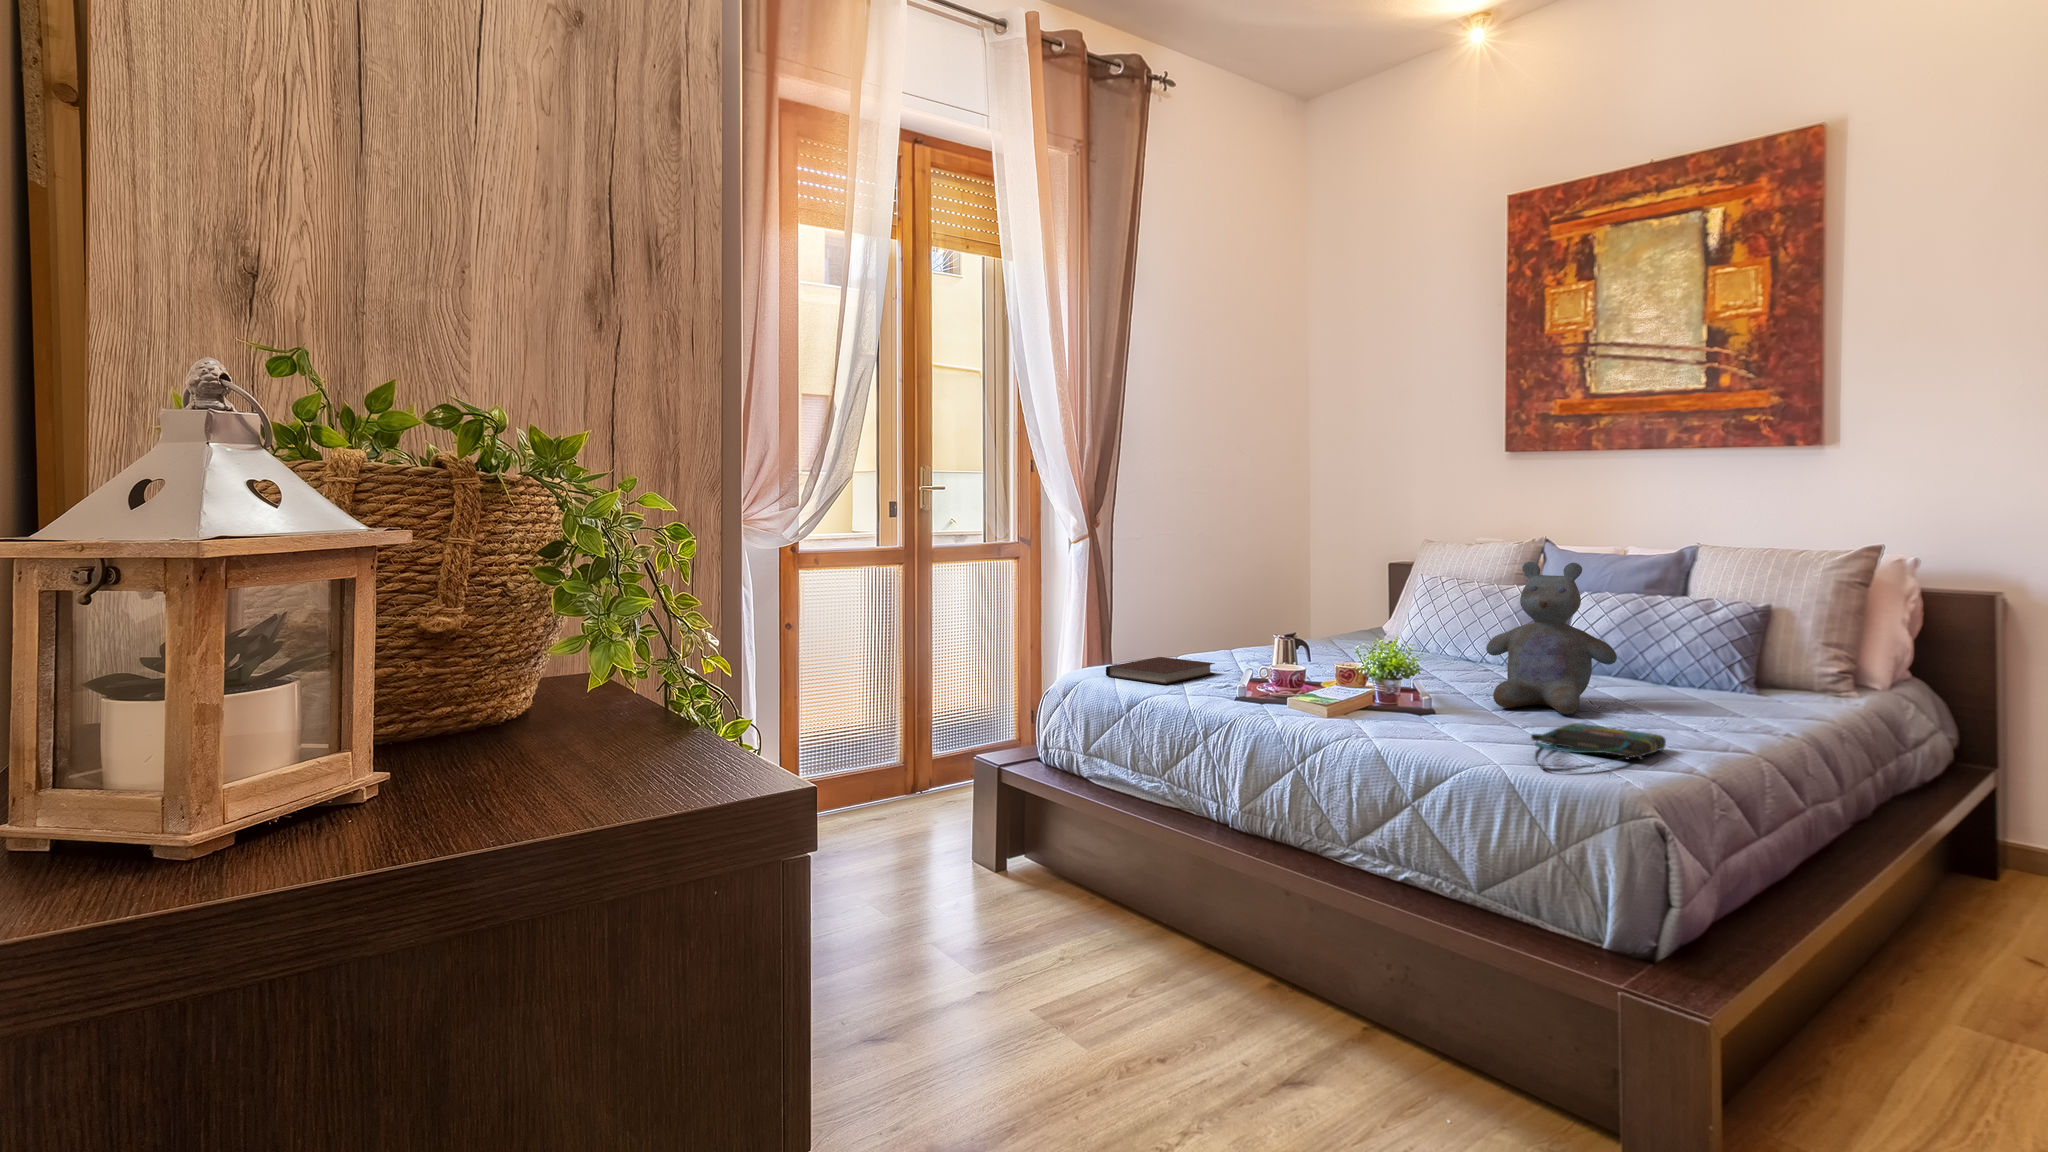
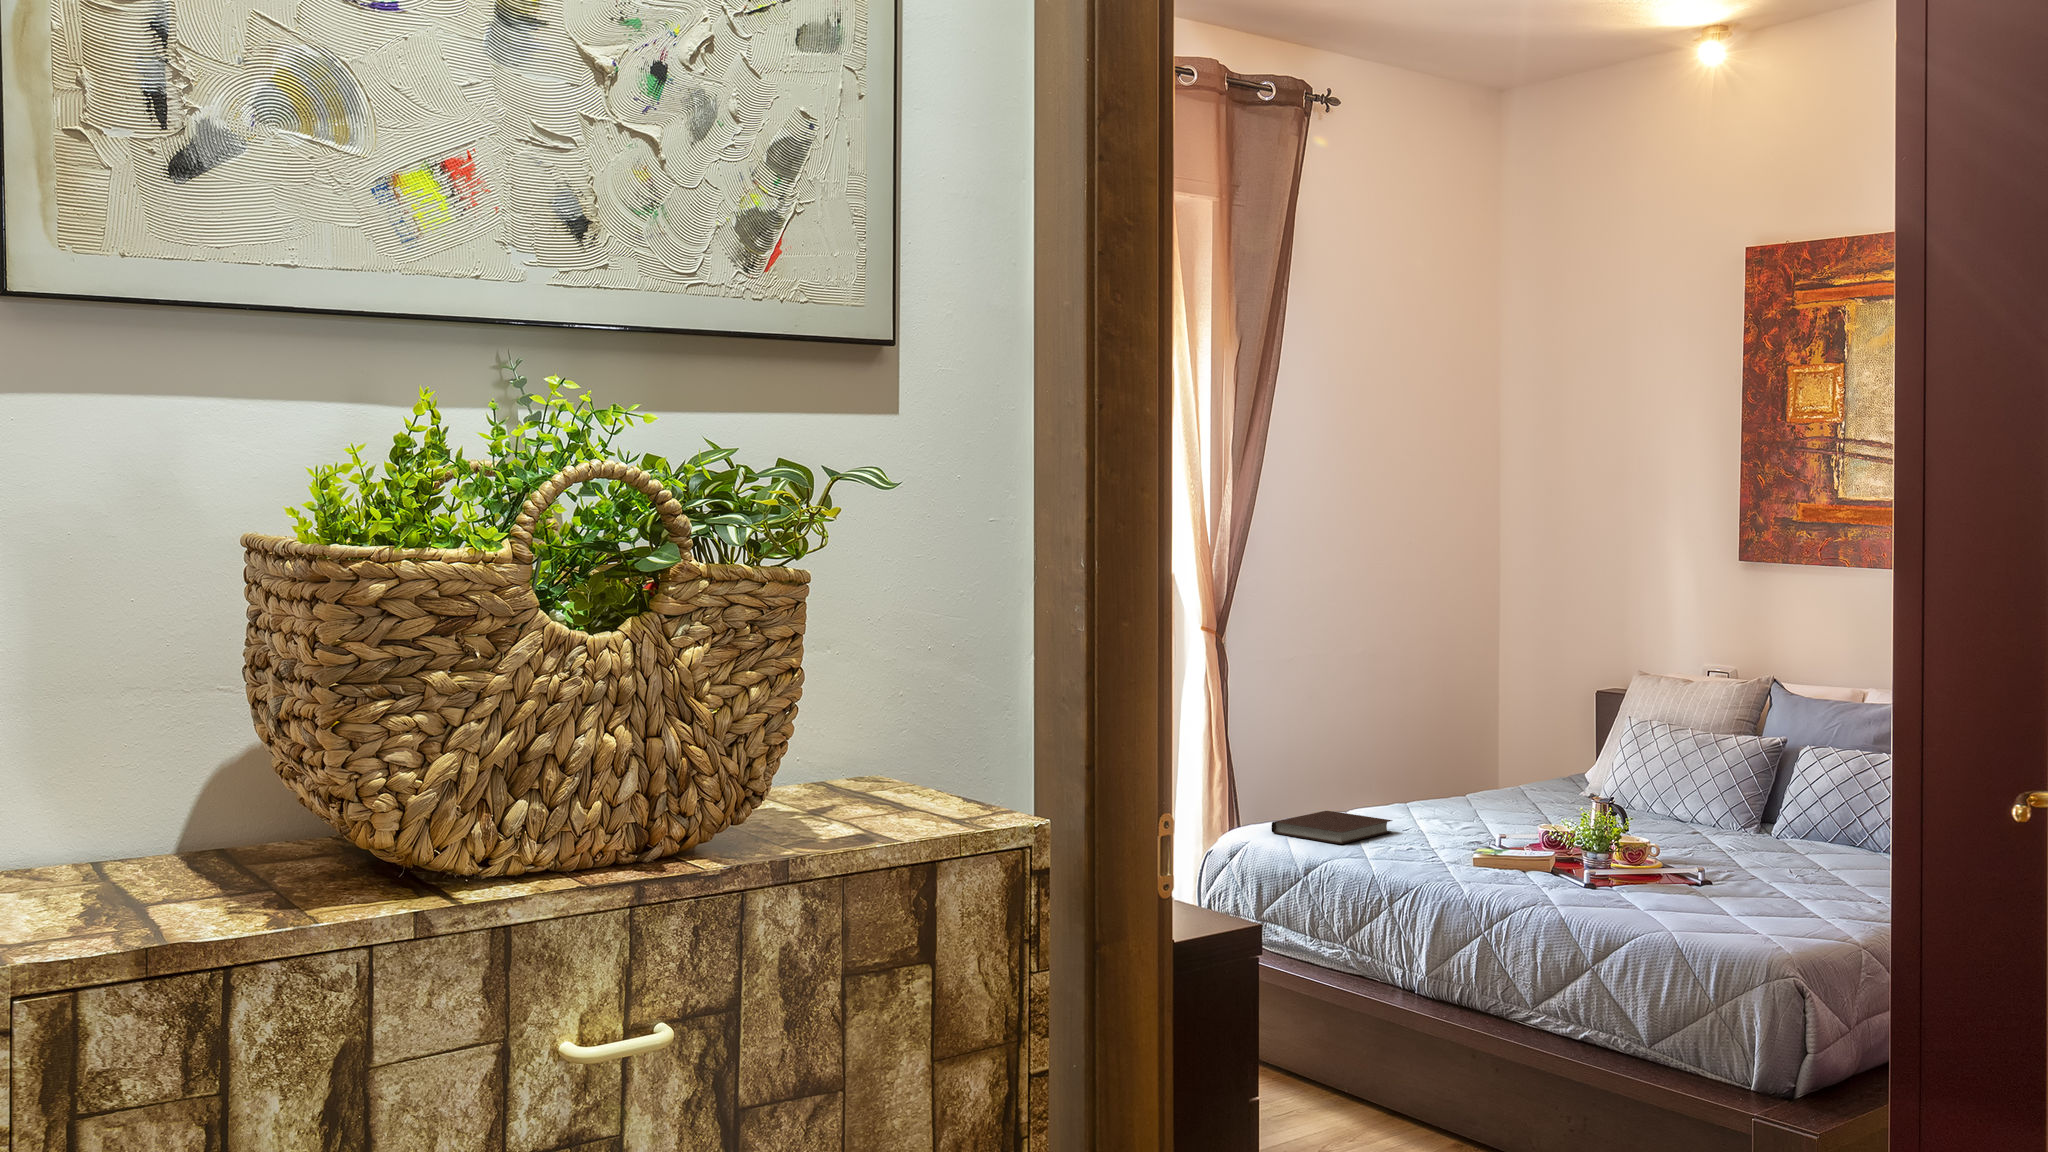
stuffed bear: present [1486,562,1617,714] -> none [1684,725,1811,886]
tote bag: present [1531,723,1666,772] -> none [1705,895,1831,938]

